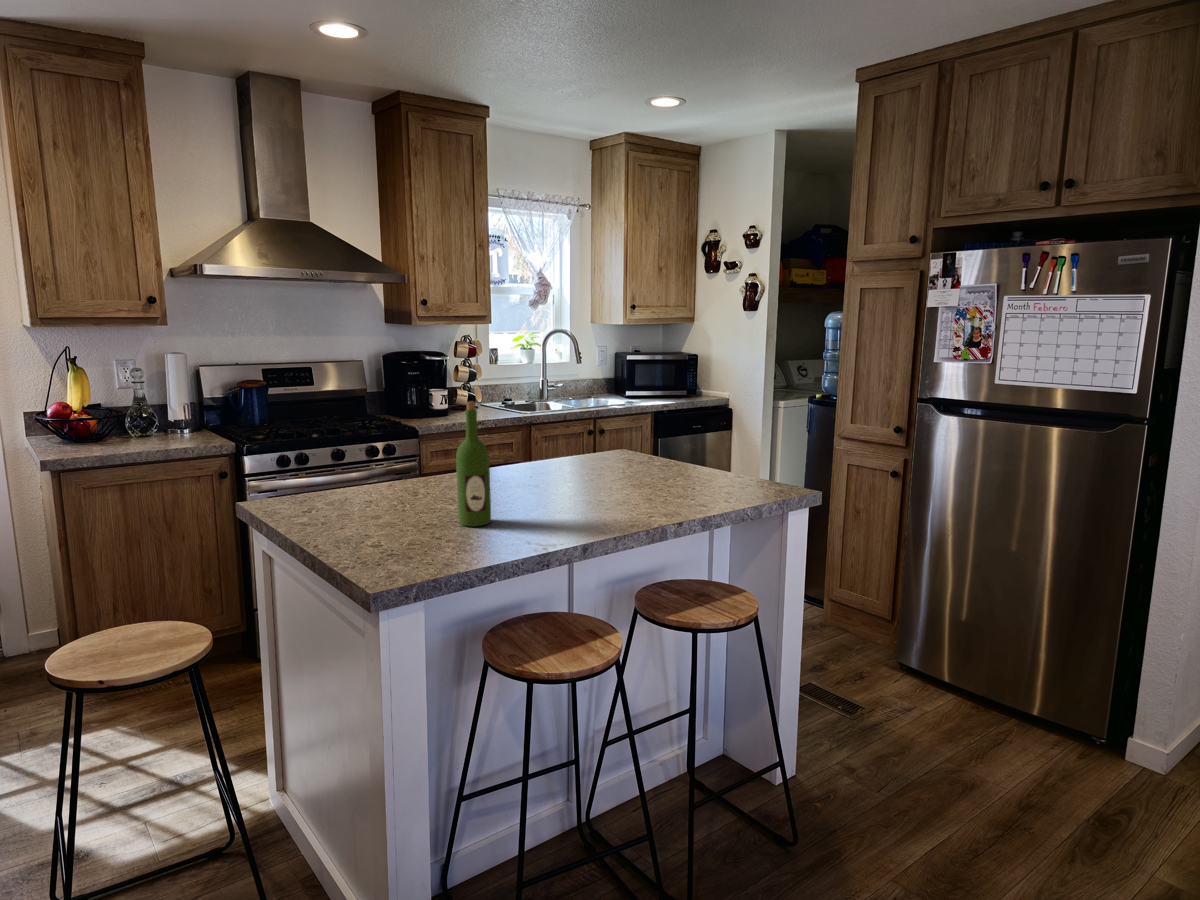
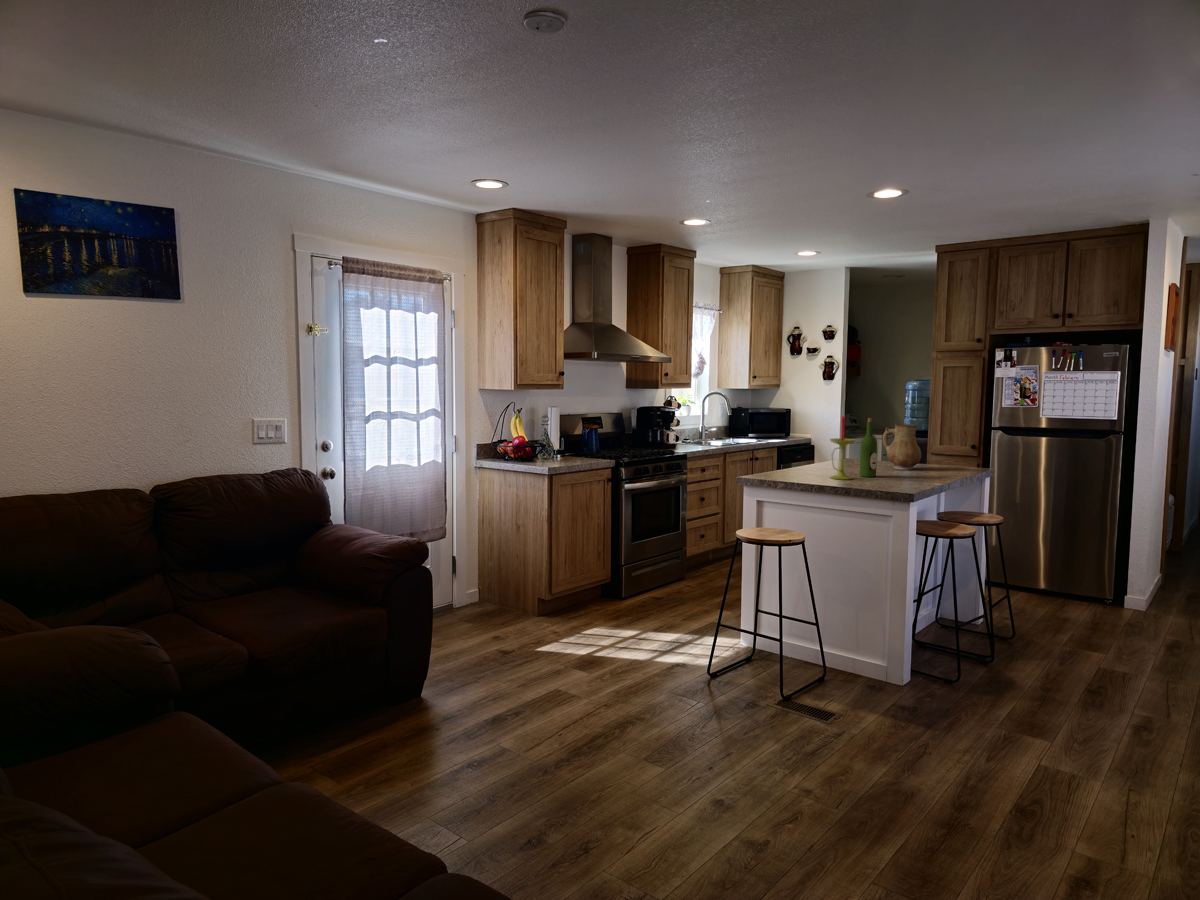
candle: none [355,397,422,536] -> present [830,417,855,480]
ceramic pitcher: none [587,405,652,500] -> present [883,424,921,470]

